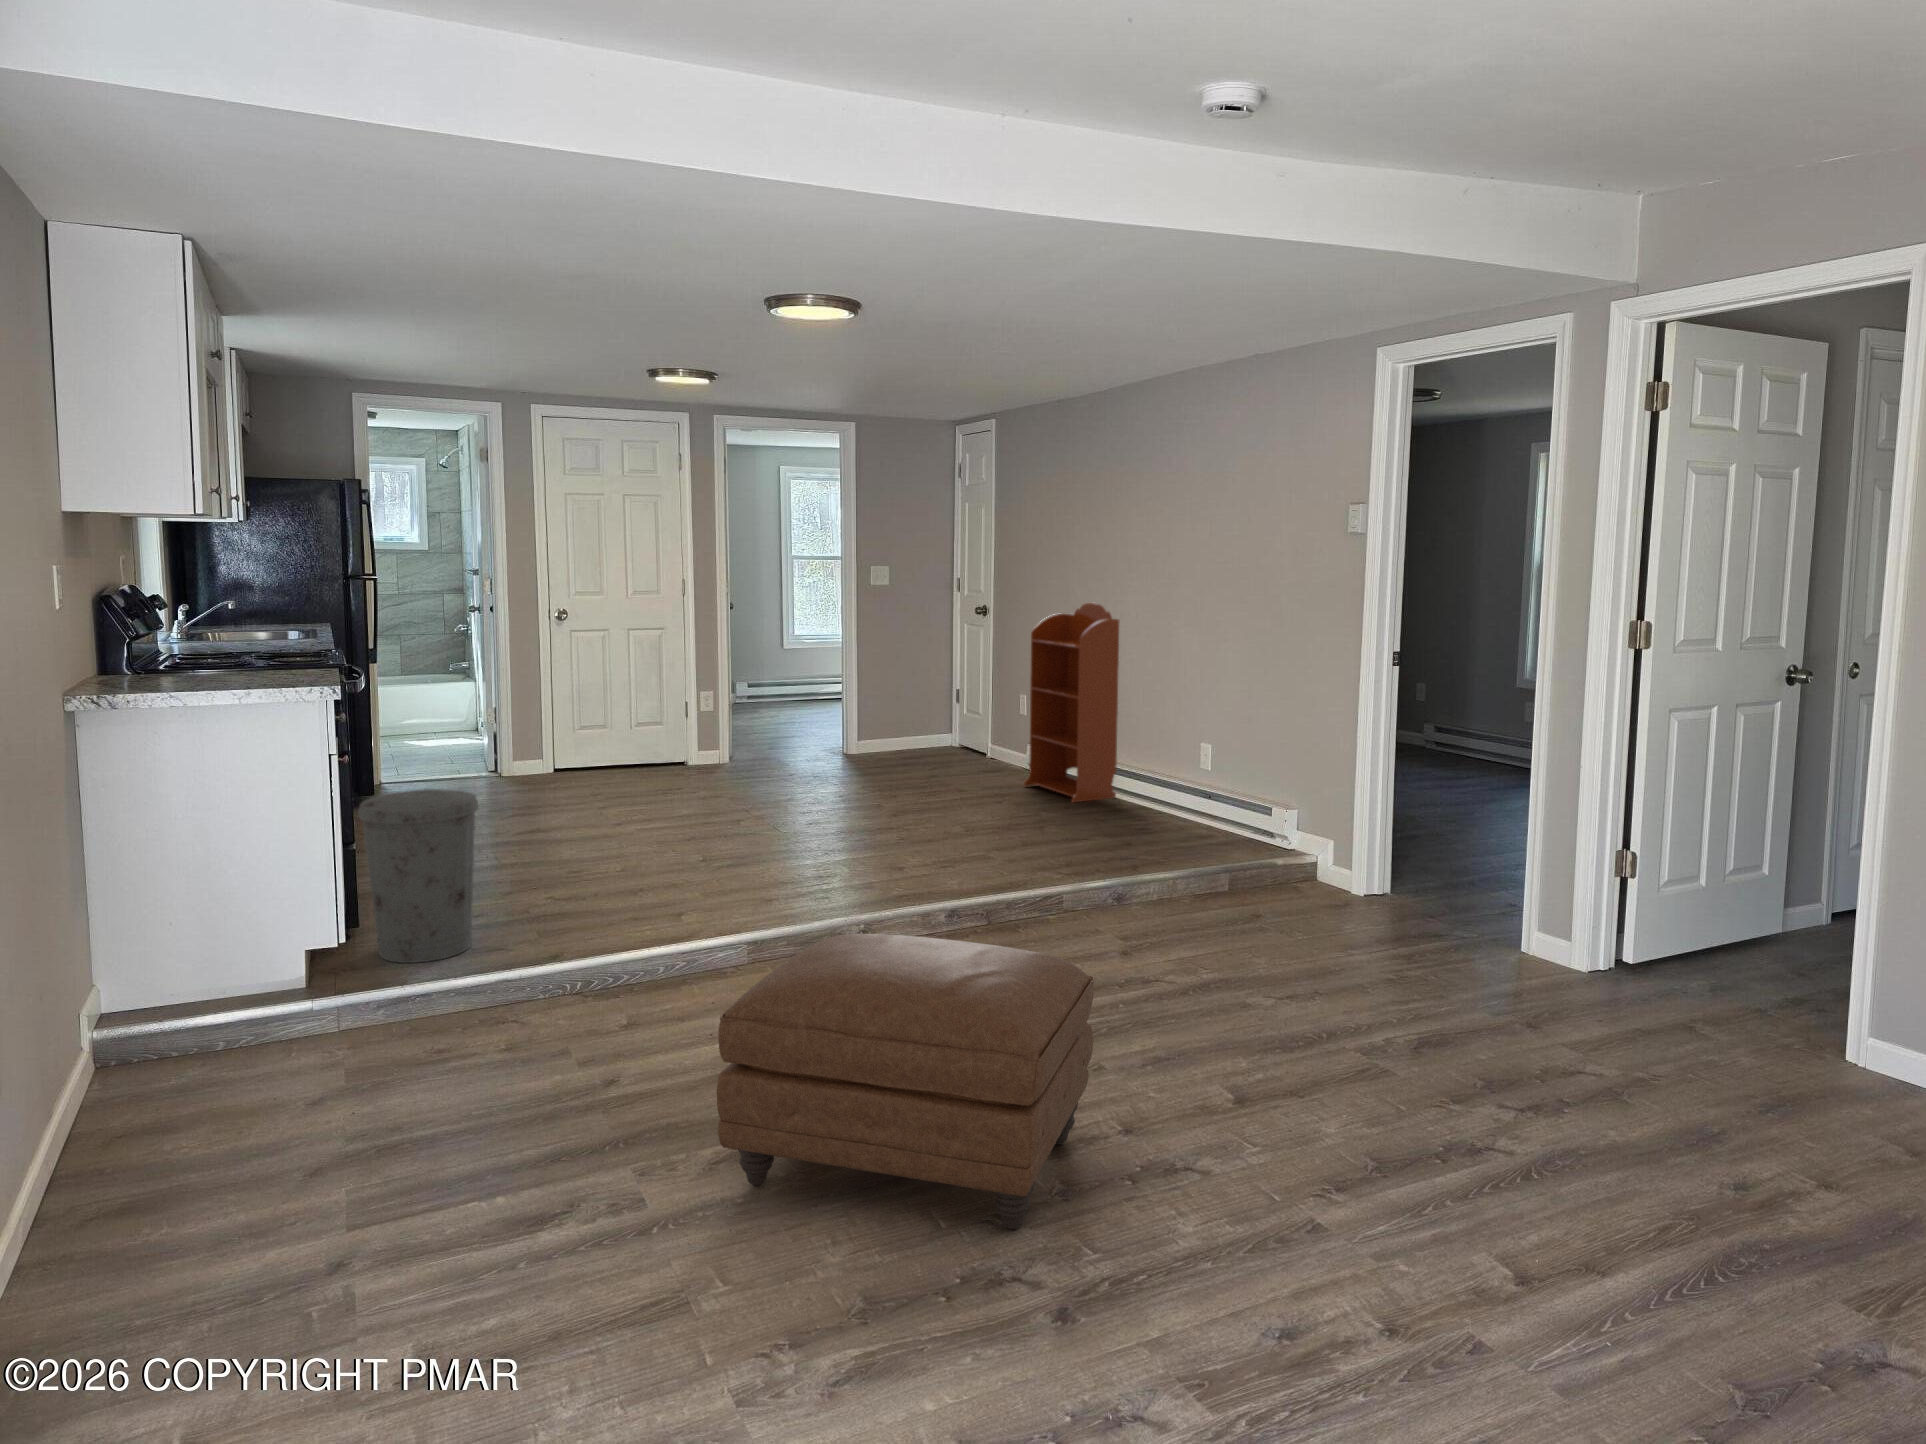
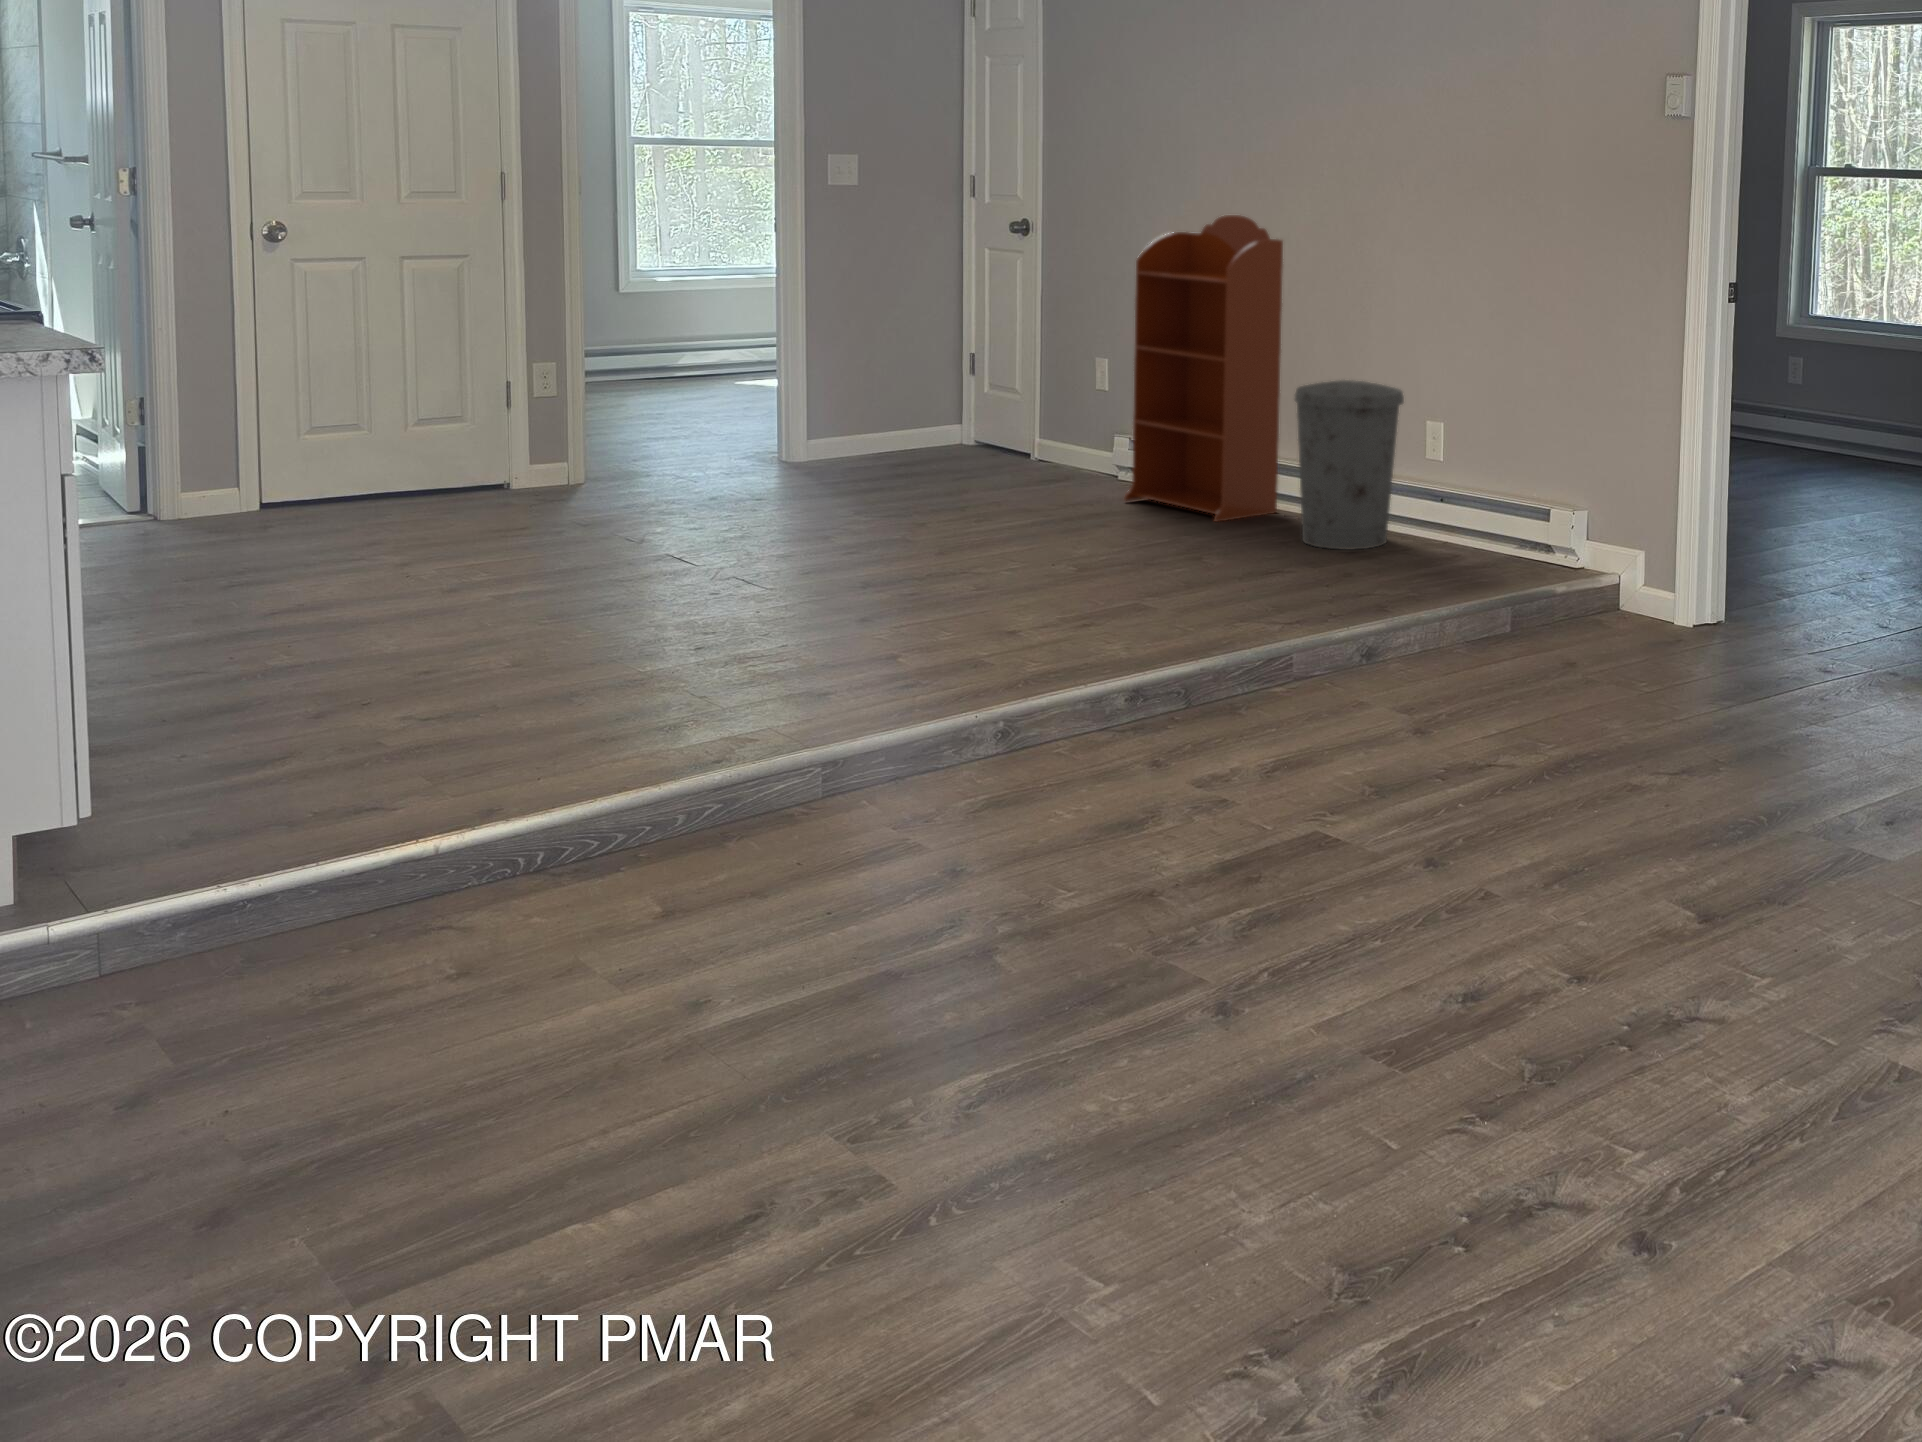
trash can: present [358,789,478,963] -> present [1295,380,1404,549]
ottoman: present [717,934,1094,1229] -> none [1007,709,1563,1137]

